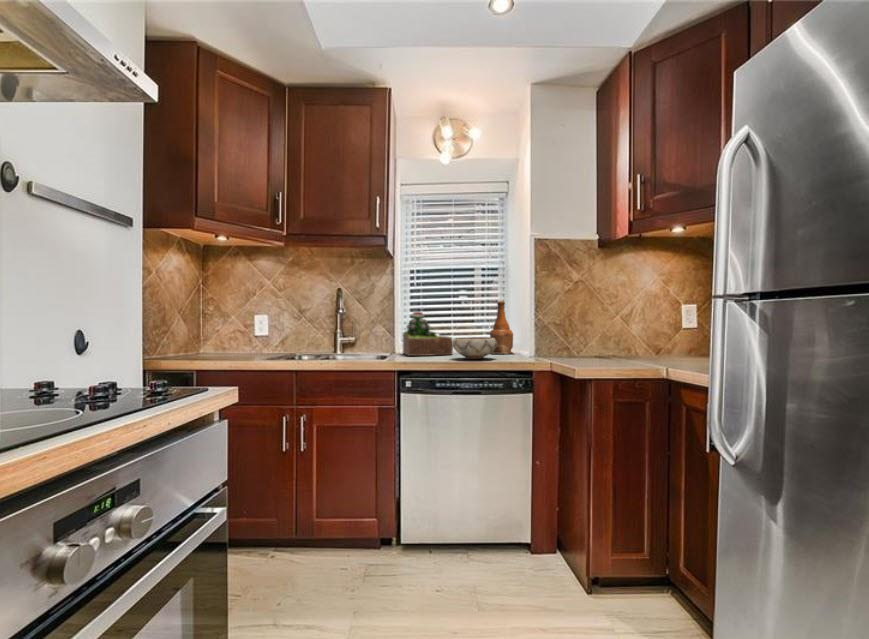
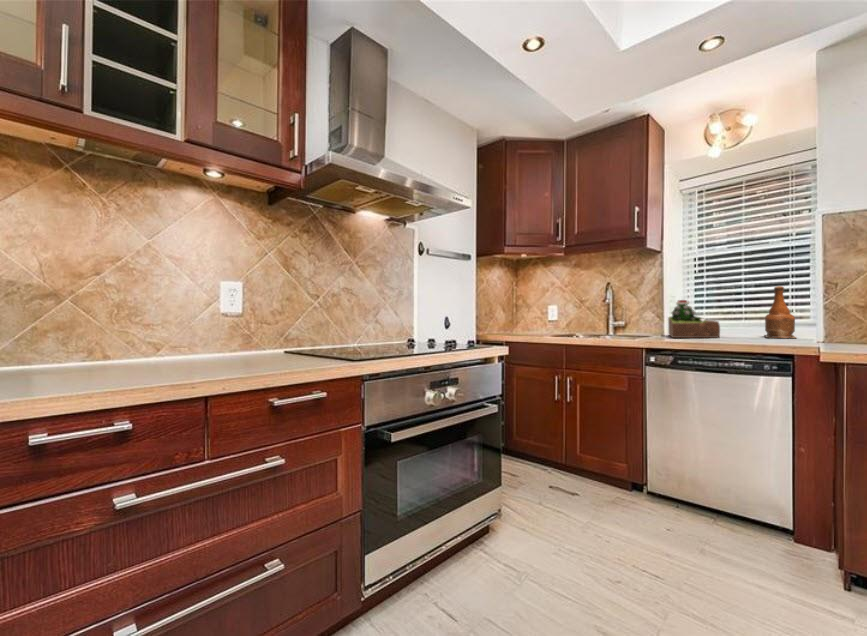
bowl: present [453,337,497,359] -> none [716,323,767,343]

